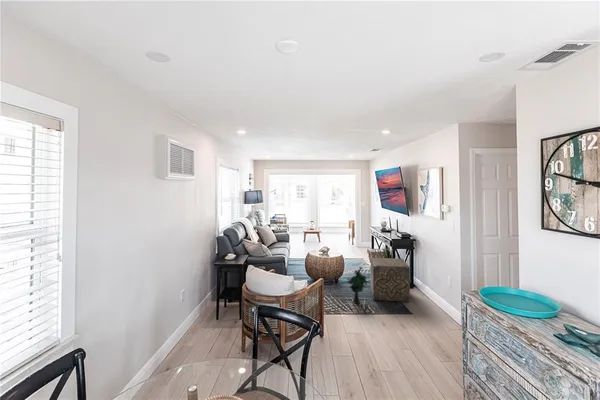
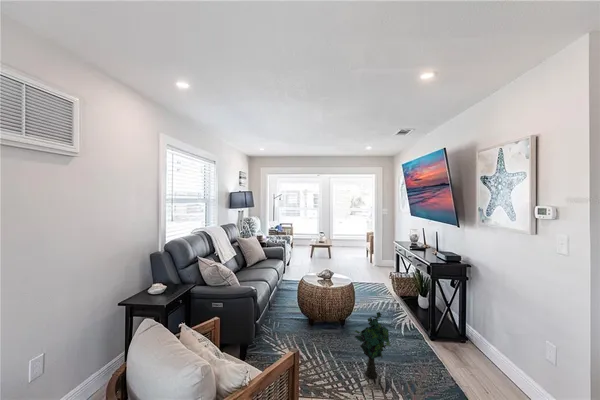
ottoman: present [371,258,410,302] -> none [396,292,468,379]

